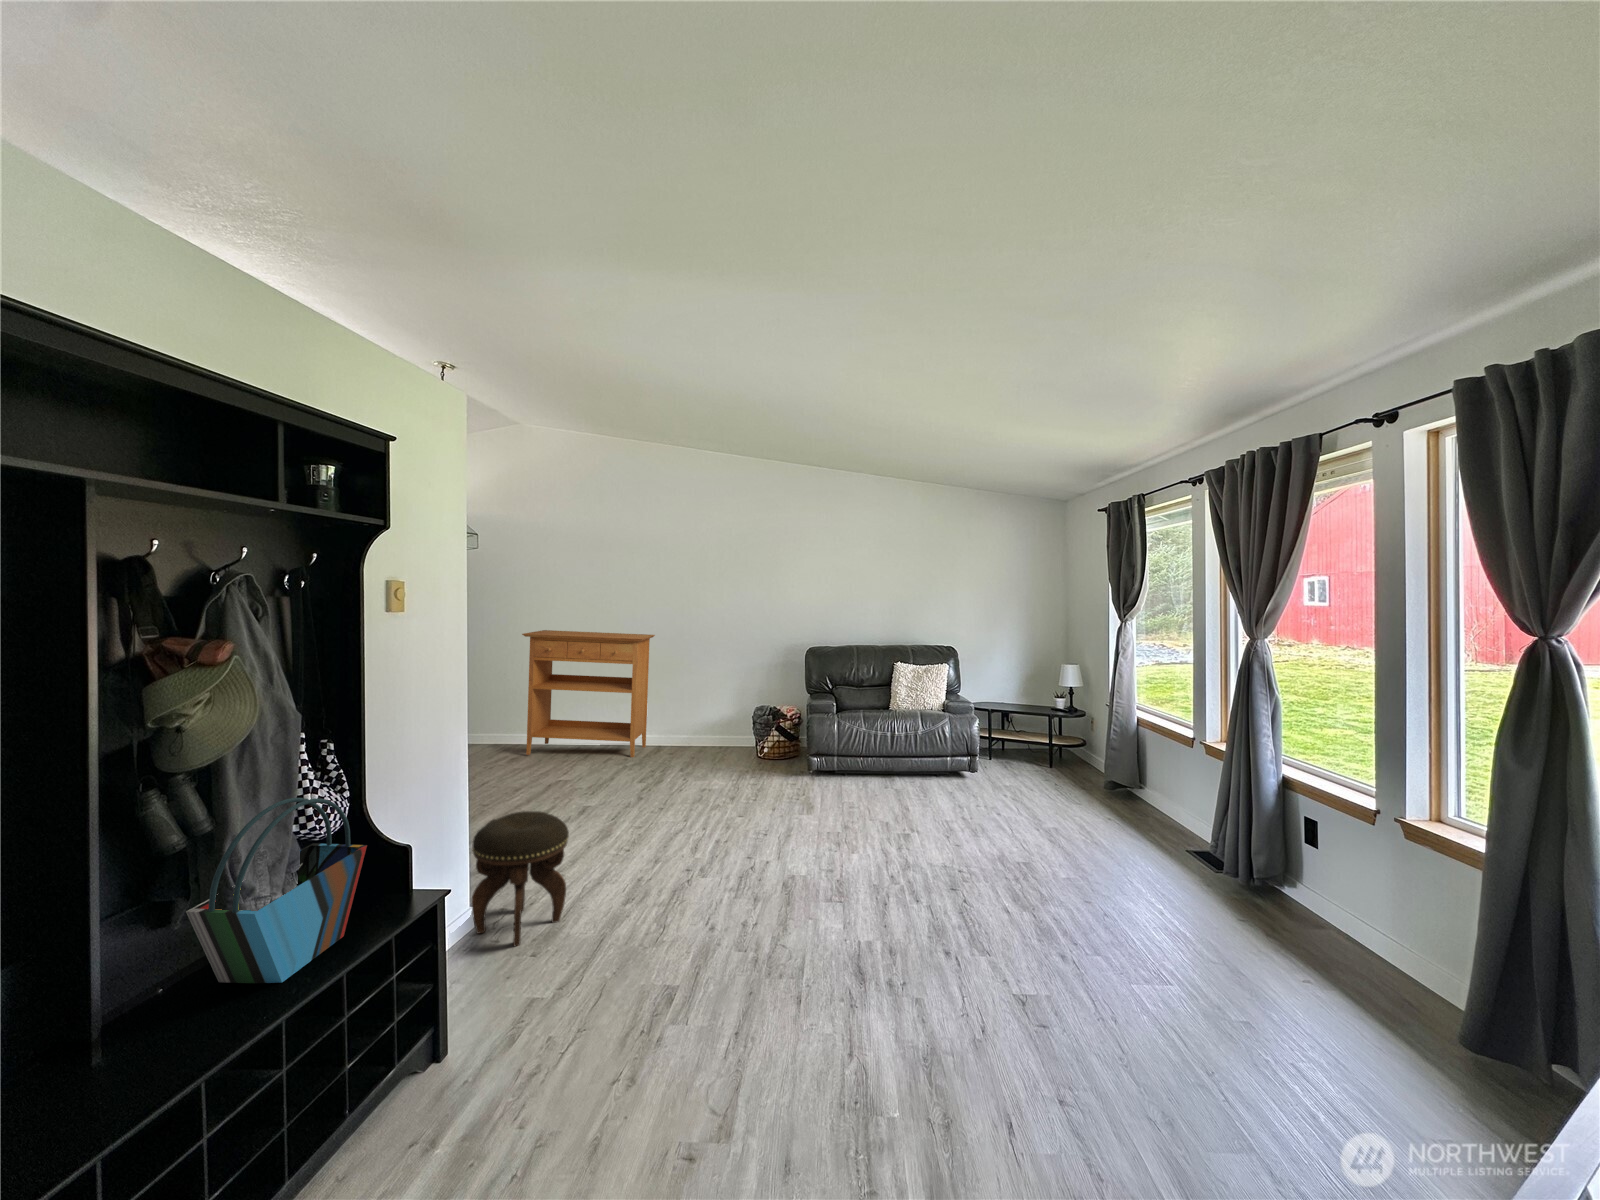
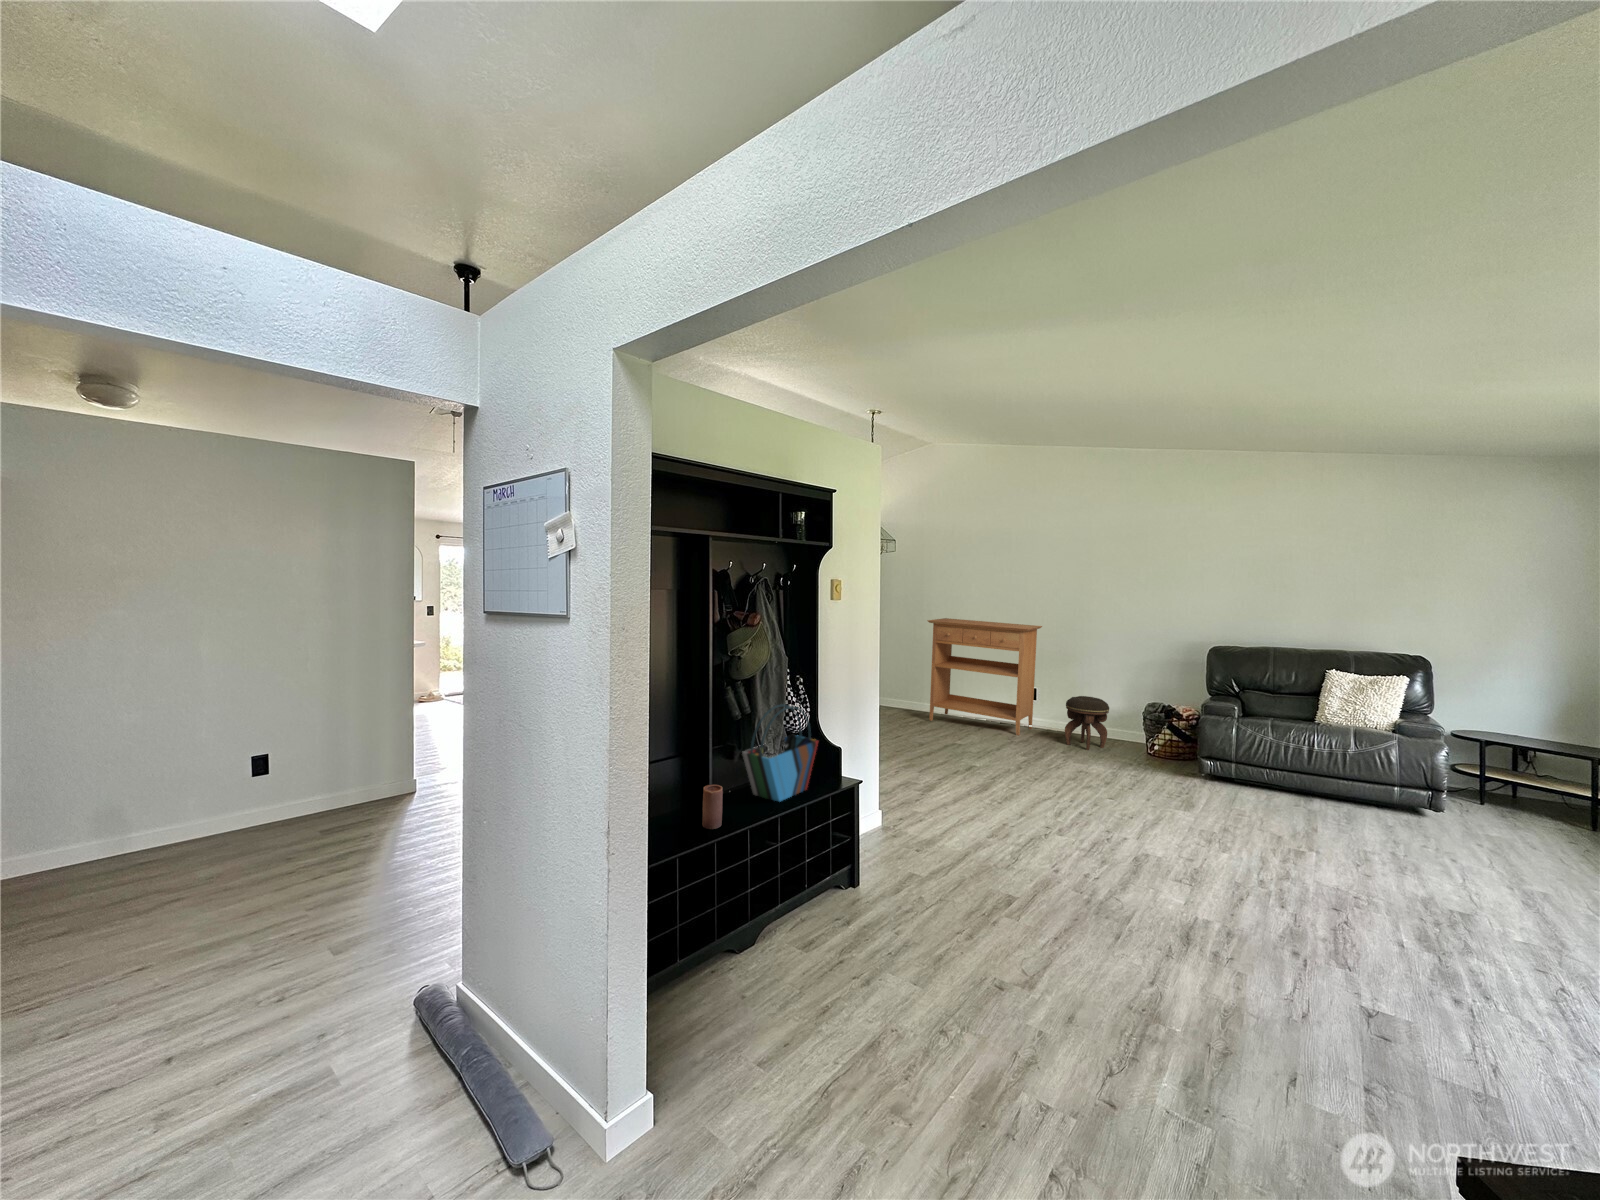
footstool: present [471,811,569,946] -> present [1065,696,1109,750]
candle: none [55,1014,120,1128] -> present [702,785,723,829]

